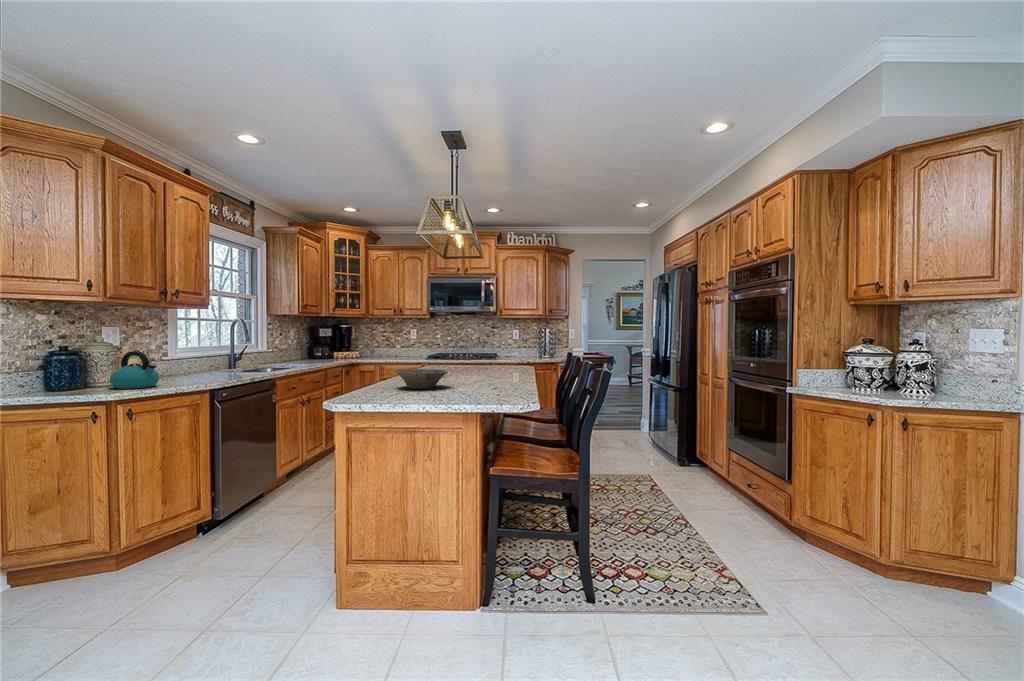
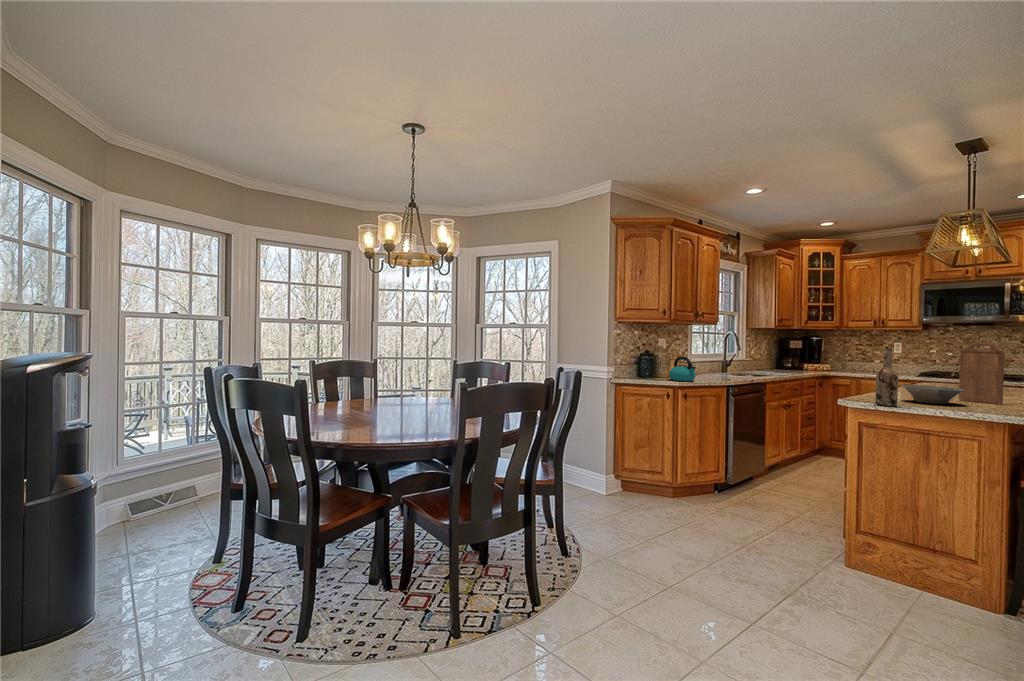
cutting board: none [446,323,477,382] -> present [959,343,1005,404]
wine bottle: none [362,329,385,400] -> present [875,348,898,406]

